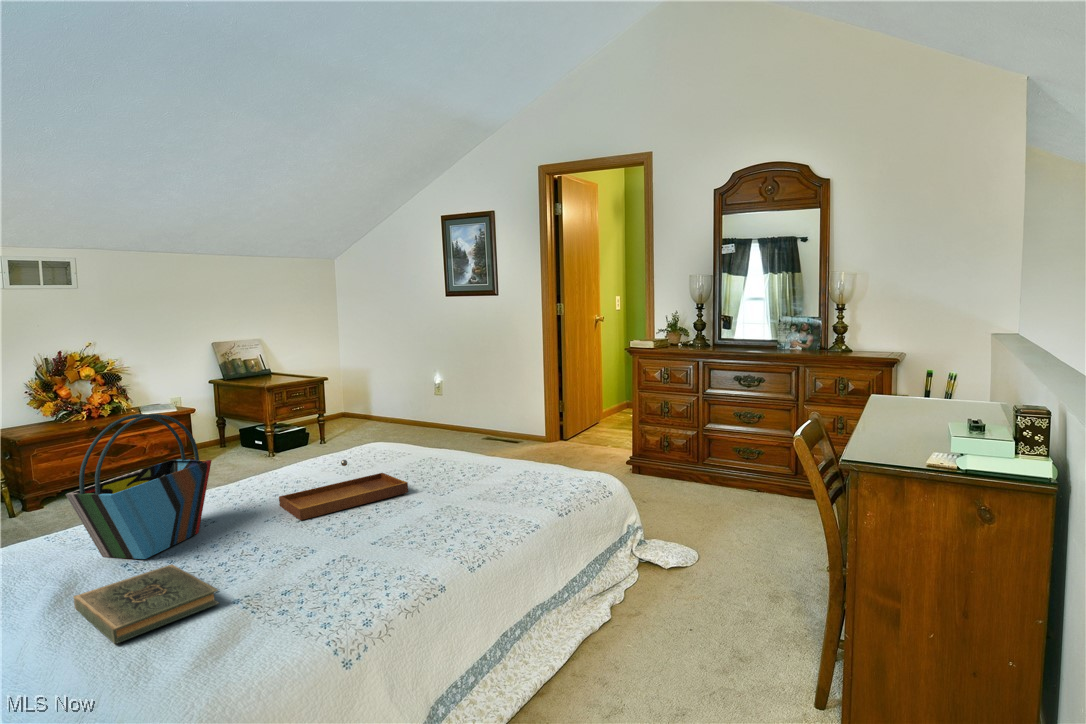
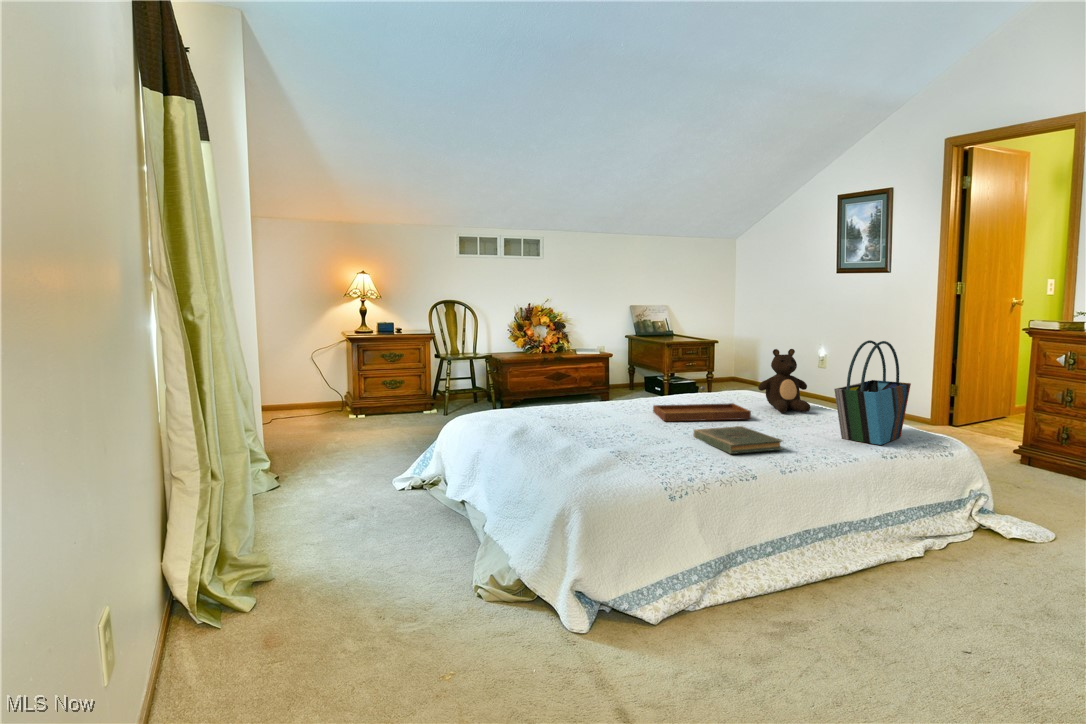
teddy bear: none [408,396,468,474] -> present [758,349,810,413]
tote bag: present [66,414,212,559] -> present [834,340,911,445]
book: present [73,564,219,644] -> present [694,426,782,454]

